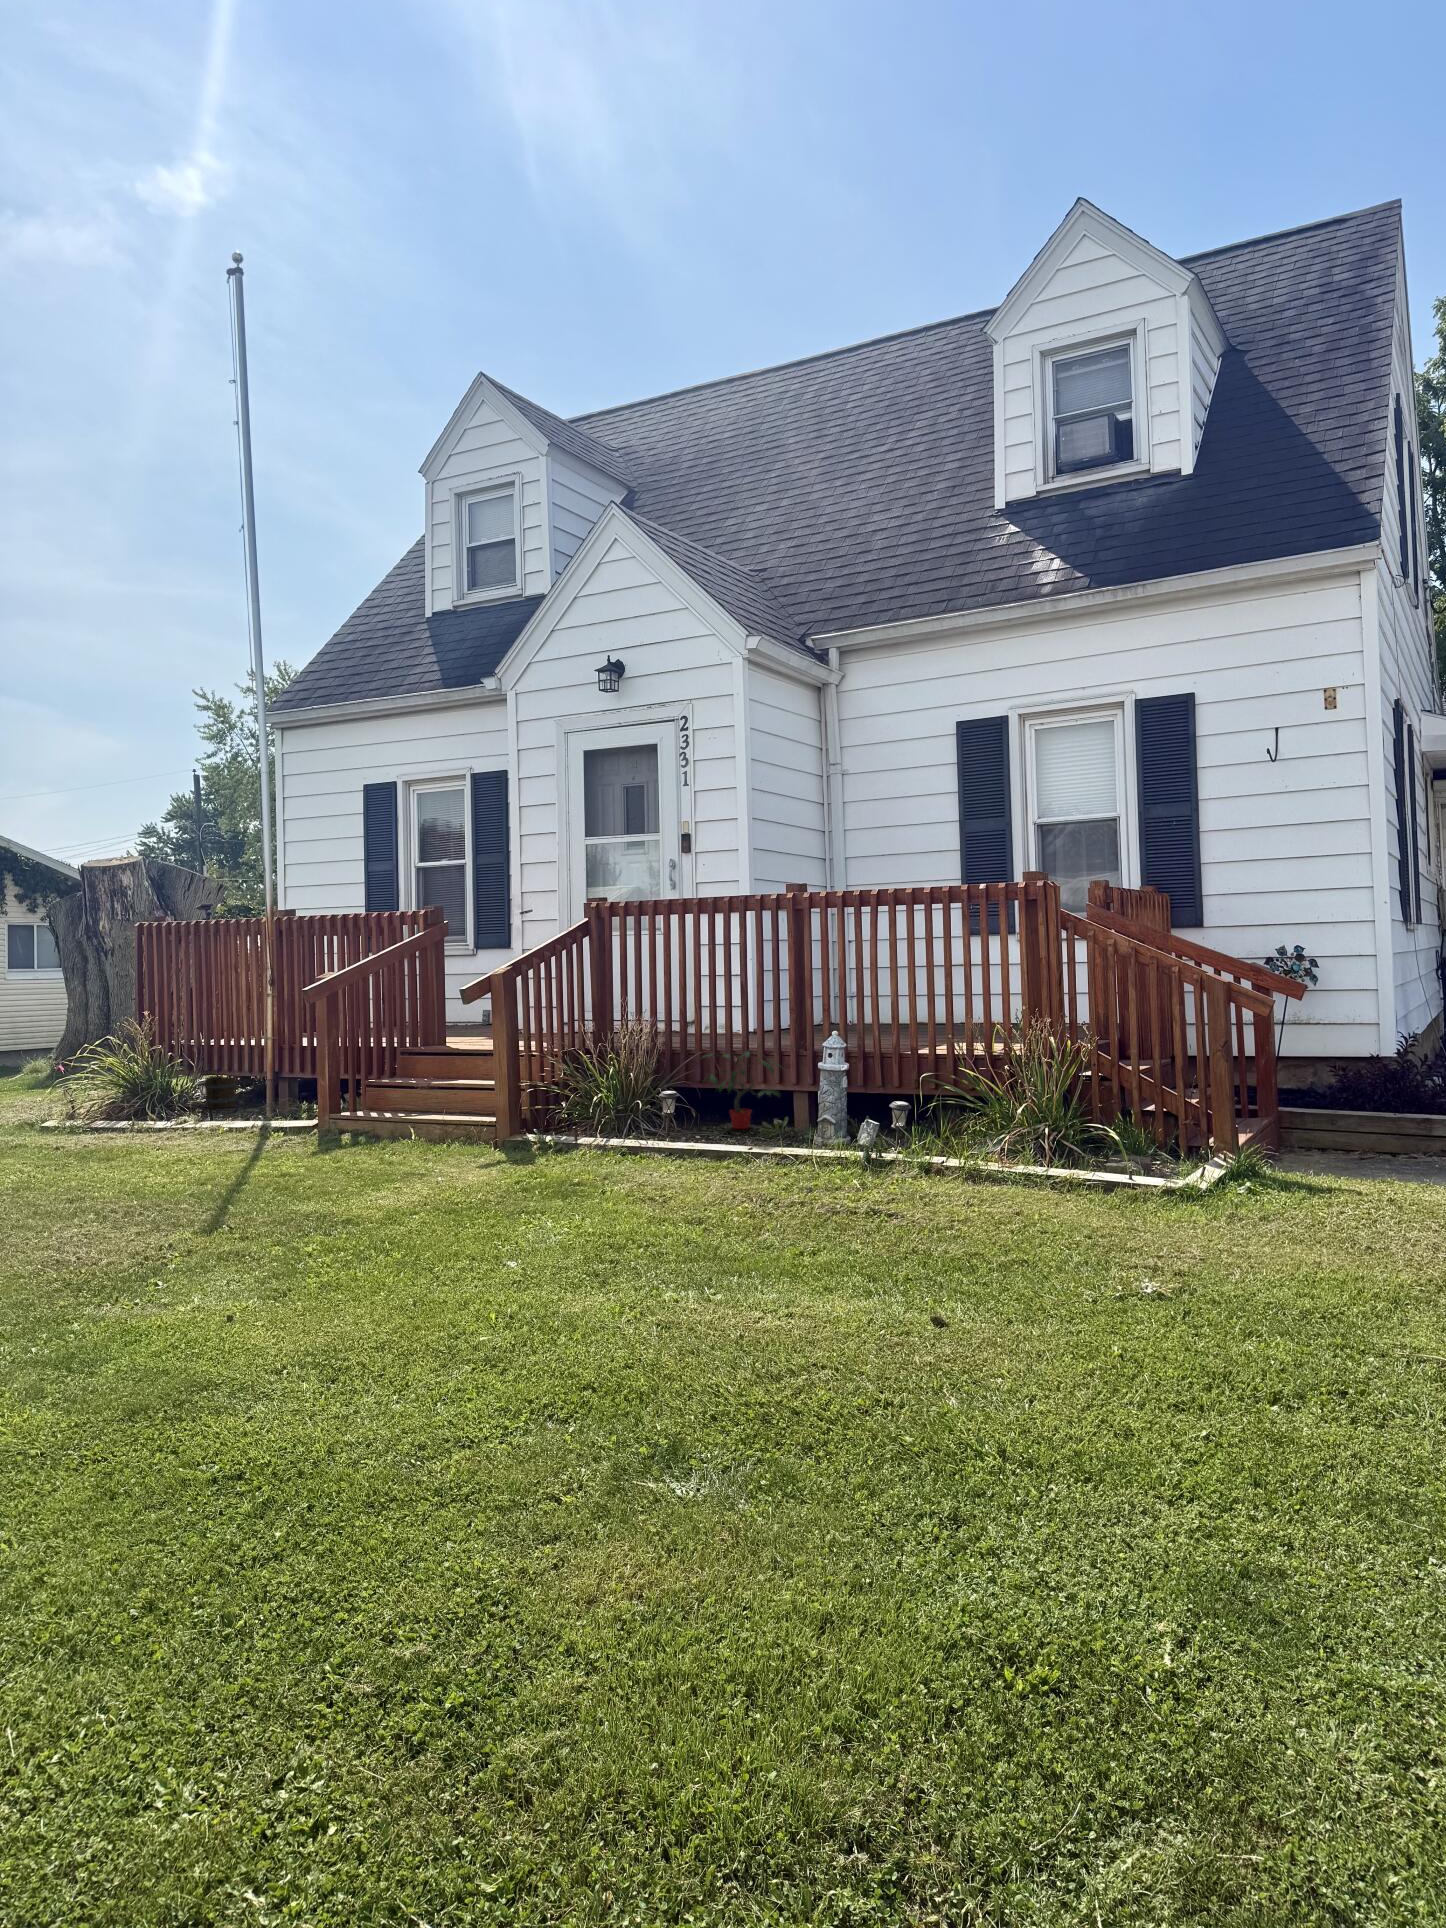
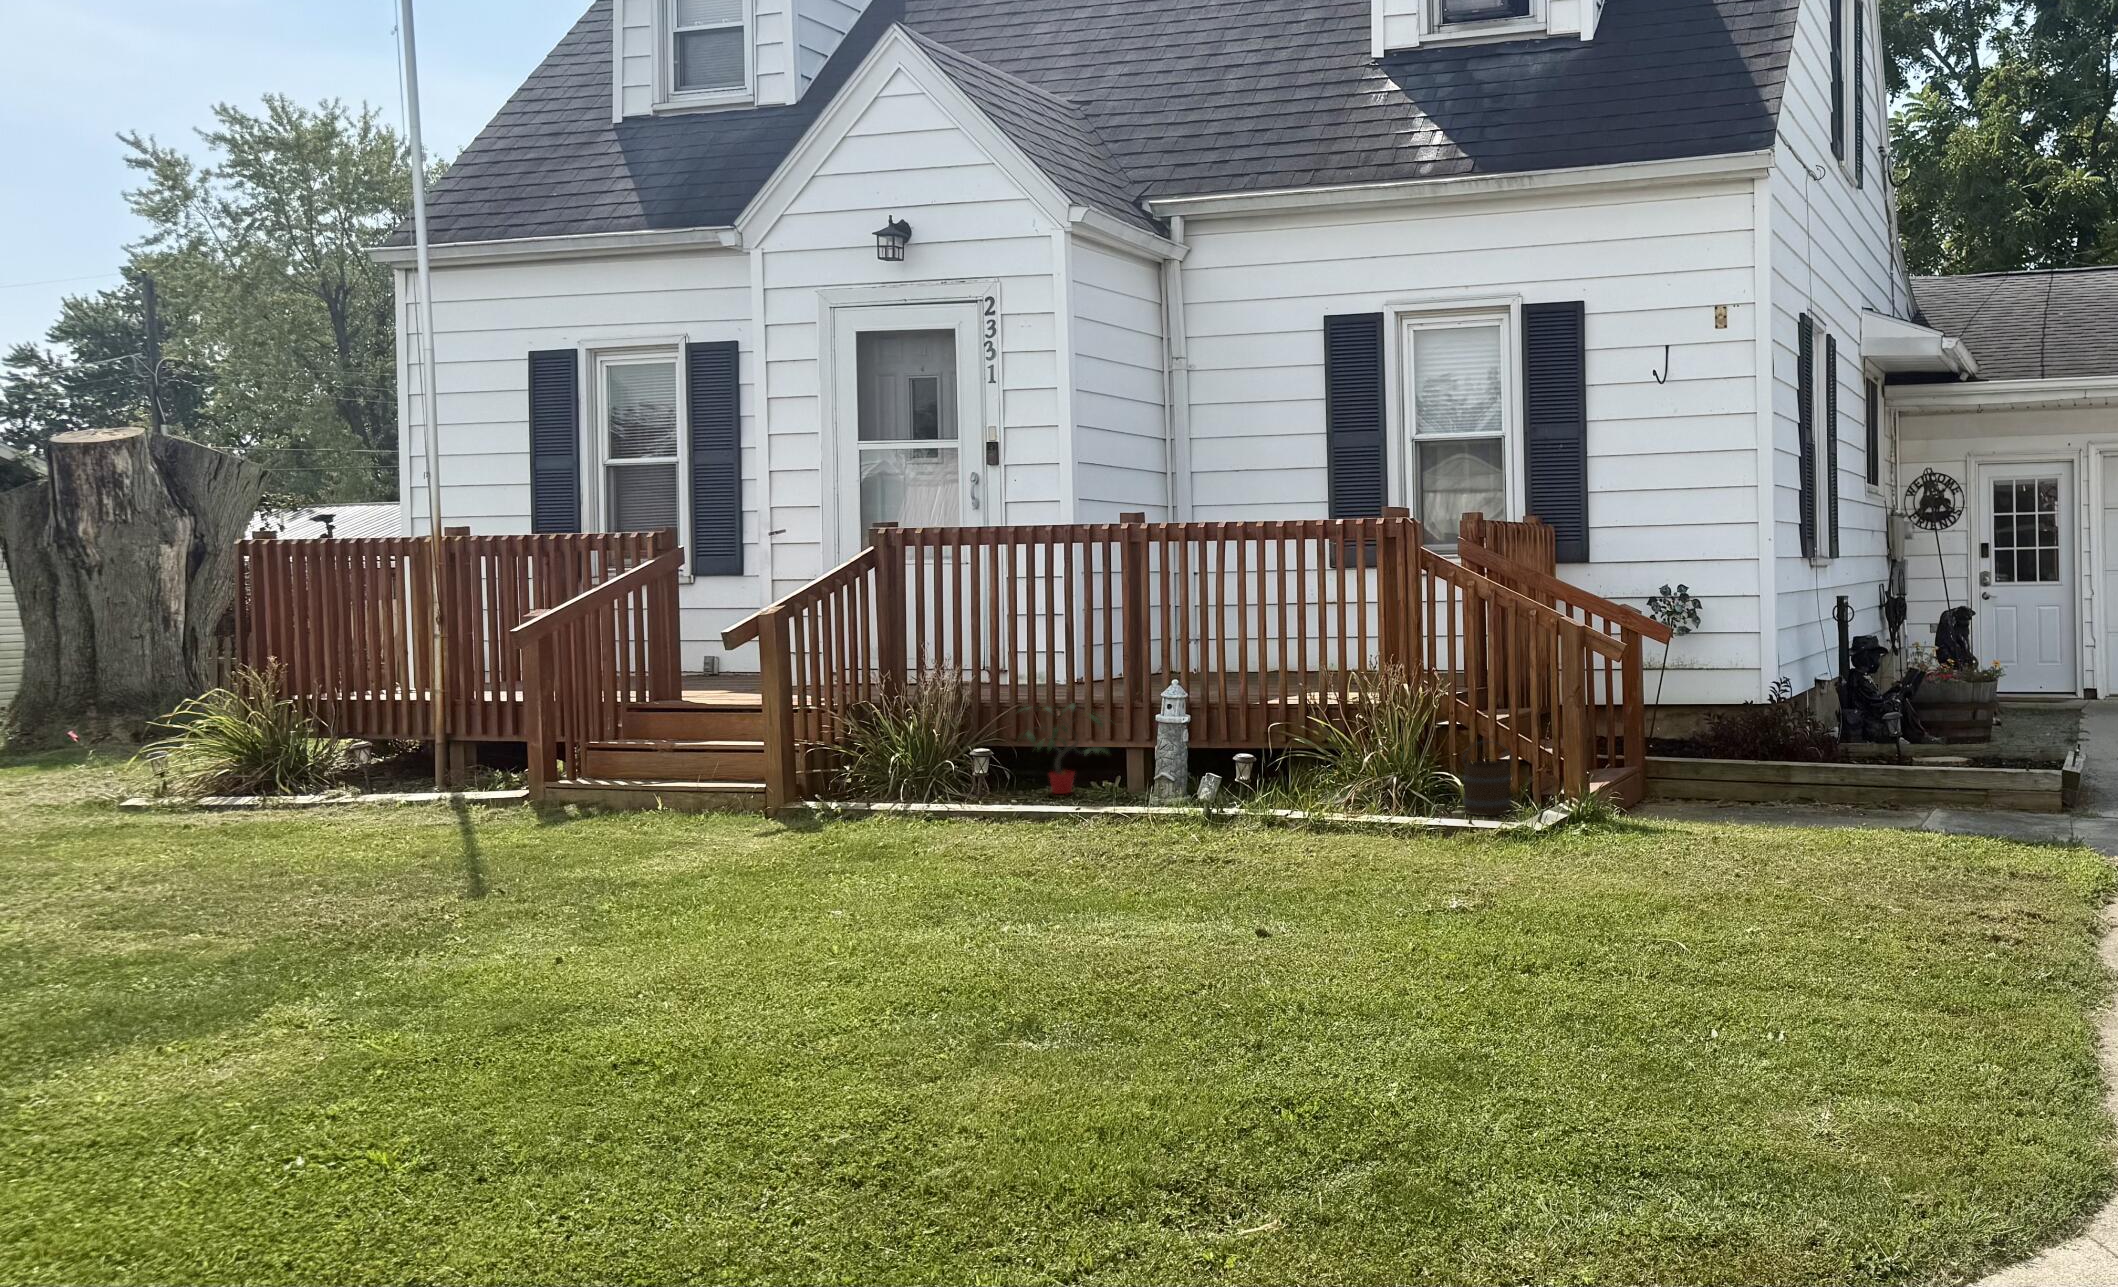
bucket: present [204,1075,237,1109] -> present [1462,742,1512,816]

